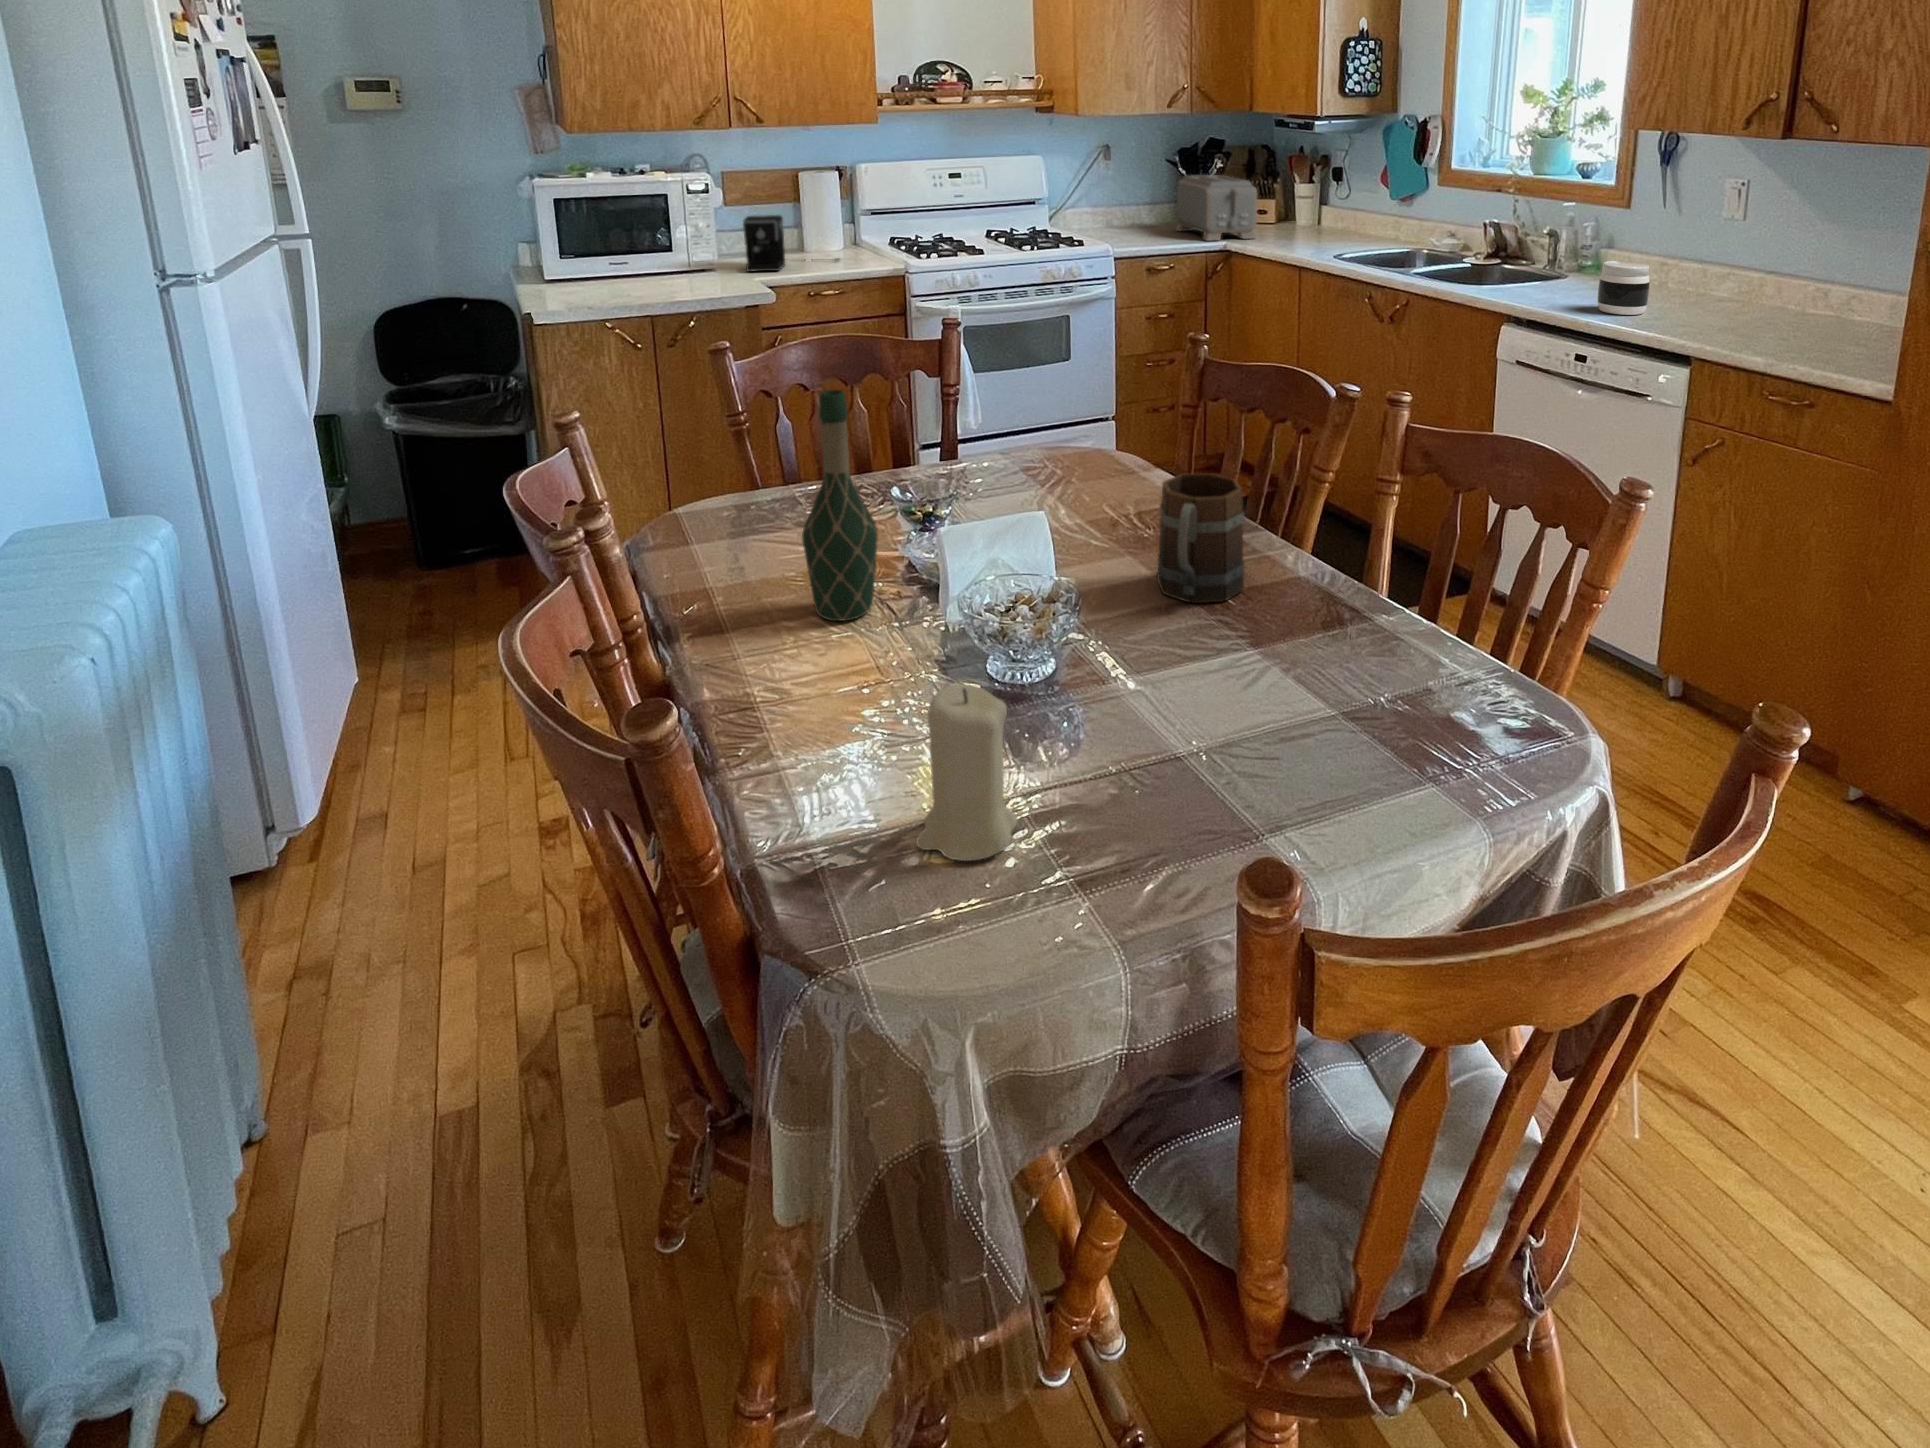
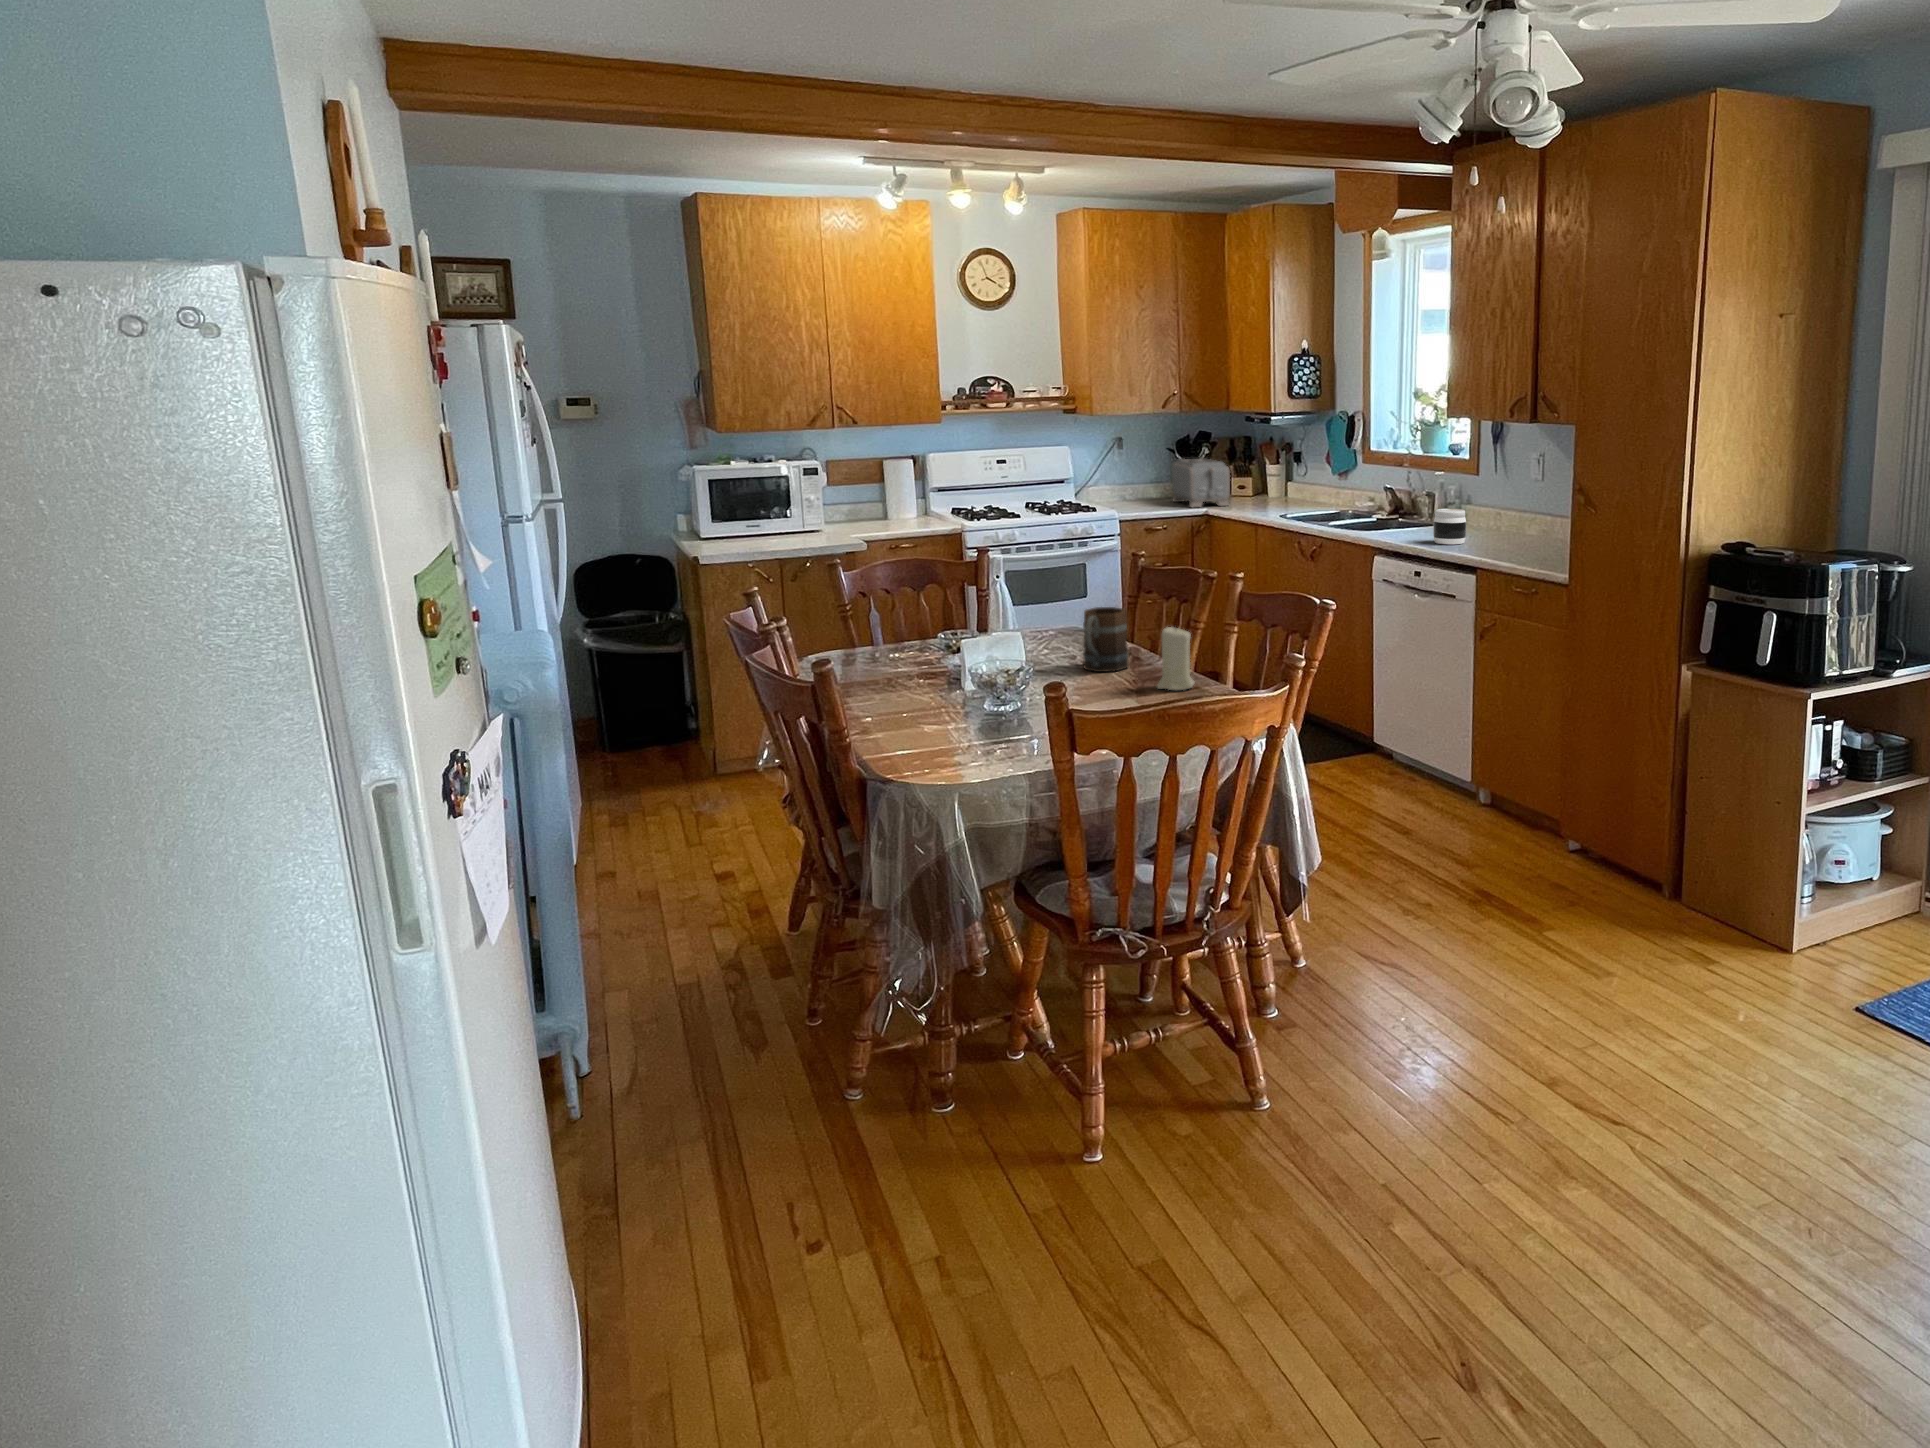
coffee maker: present [743,215,840,272] -> none [843,491,914,531]
wine bottle: present [802,390,878,621] -> none [892,558,931,680]
candle: present [916,683,1017,861] -> present [1157,627,1194,690]

